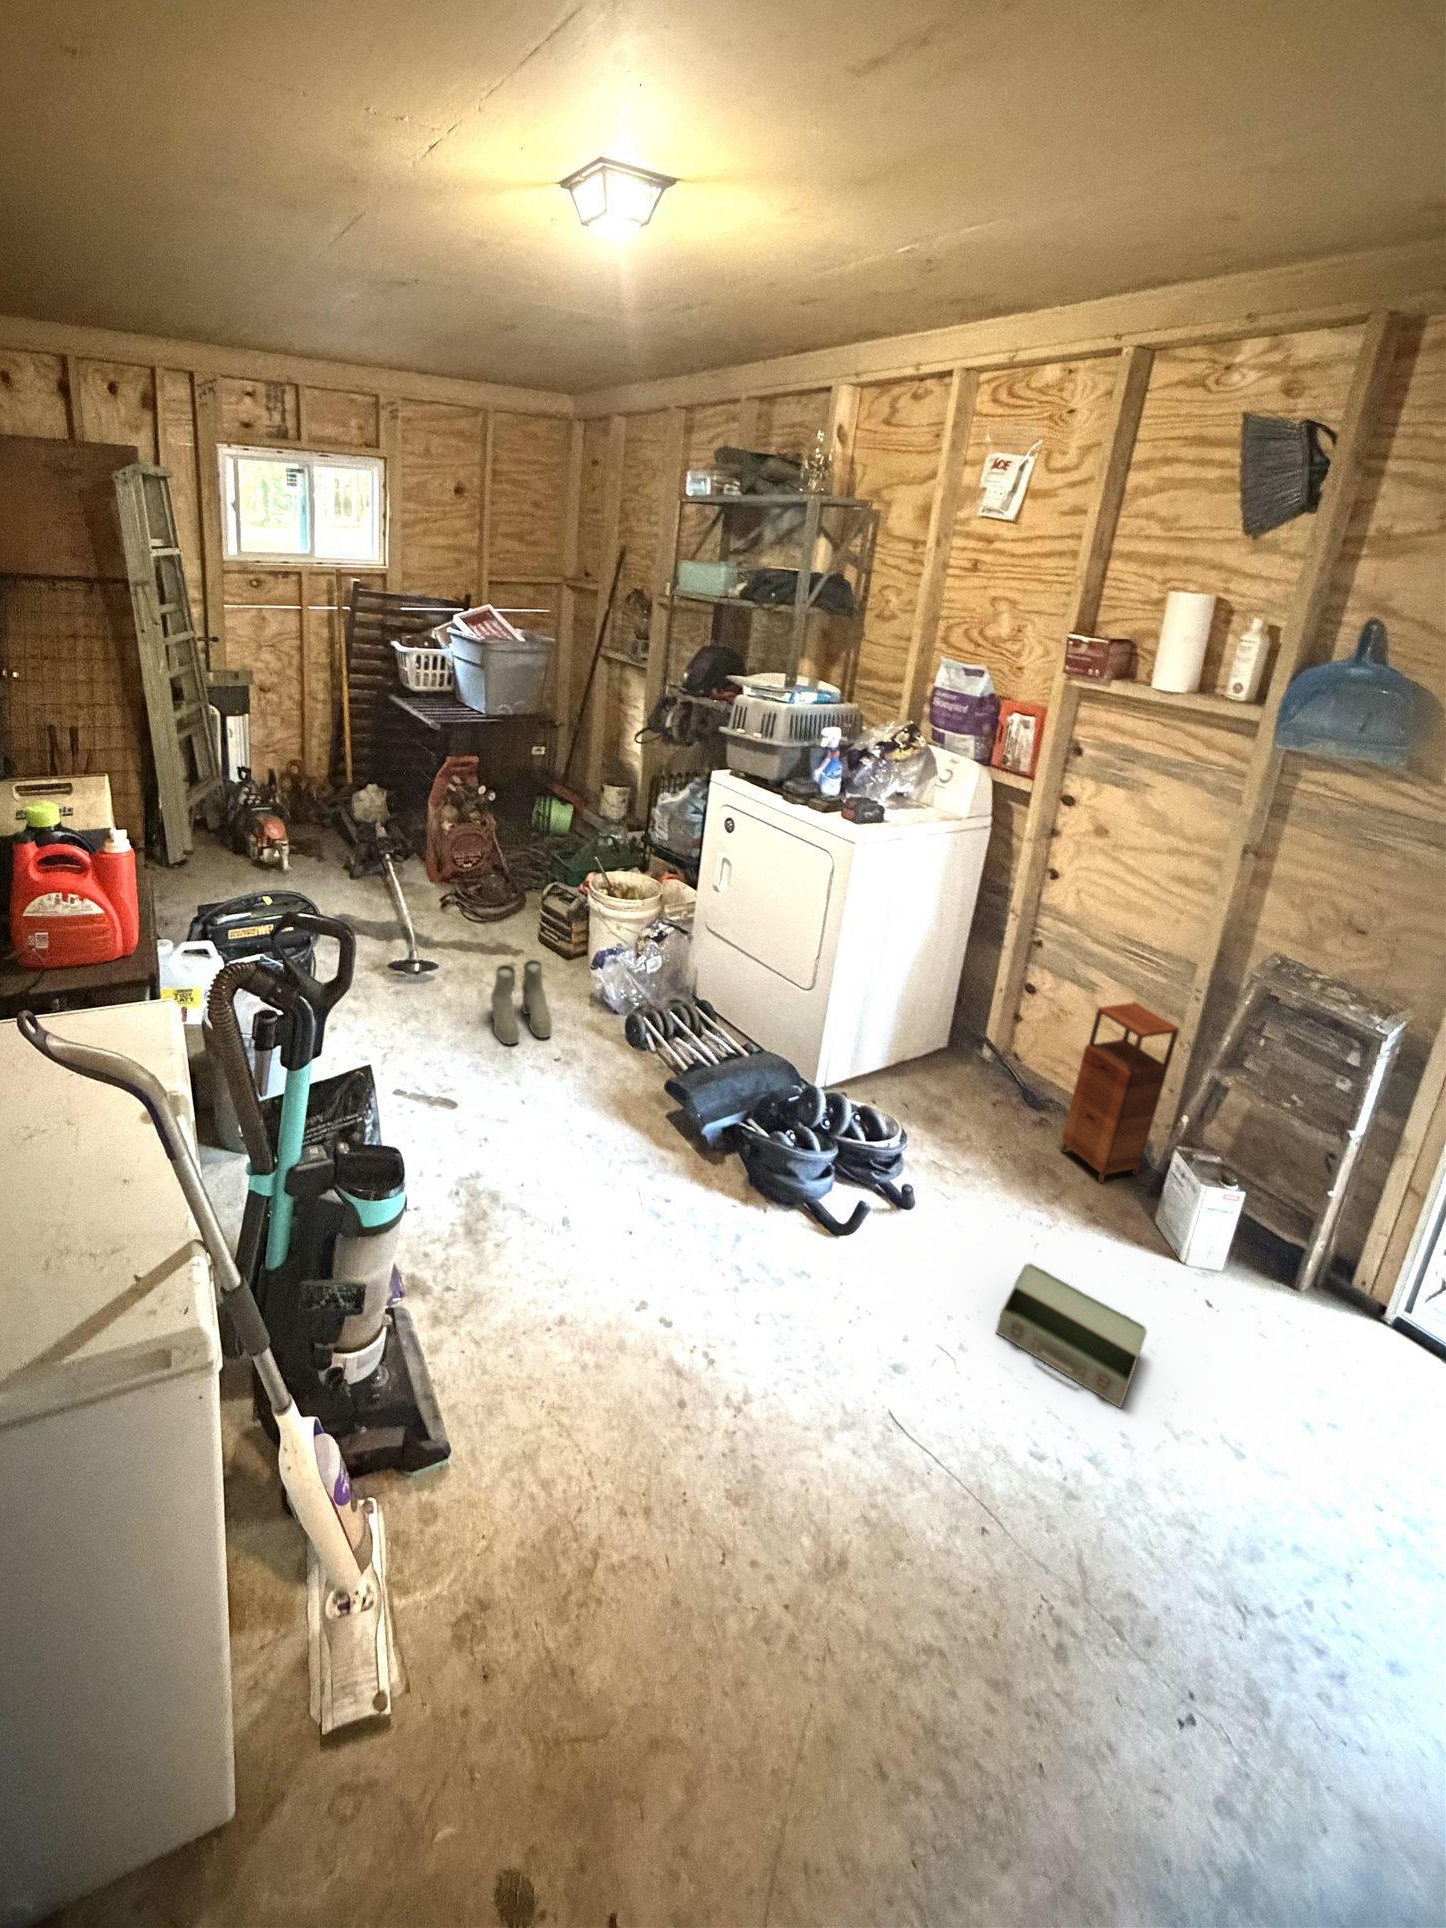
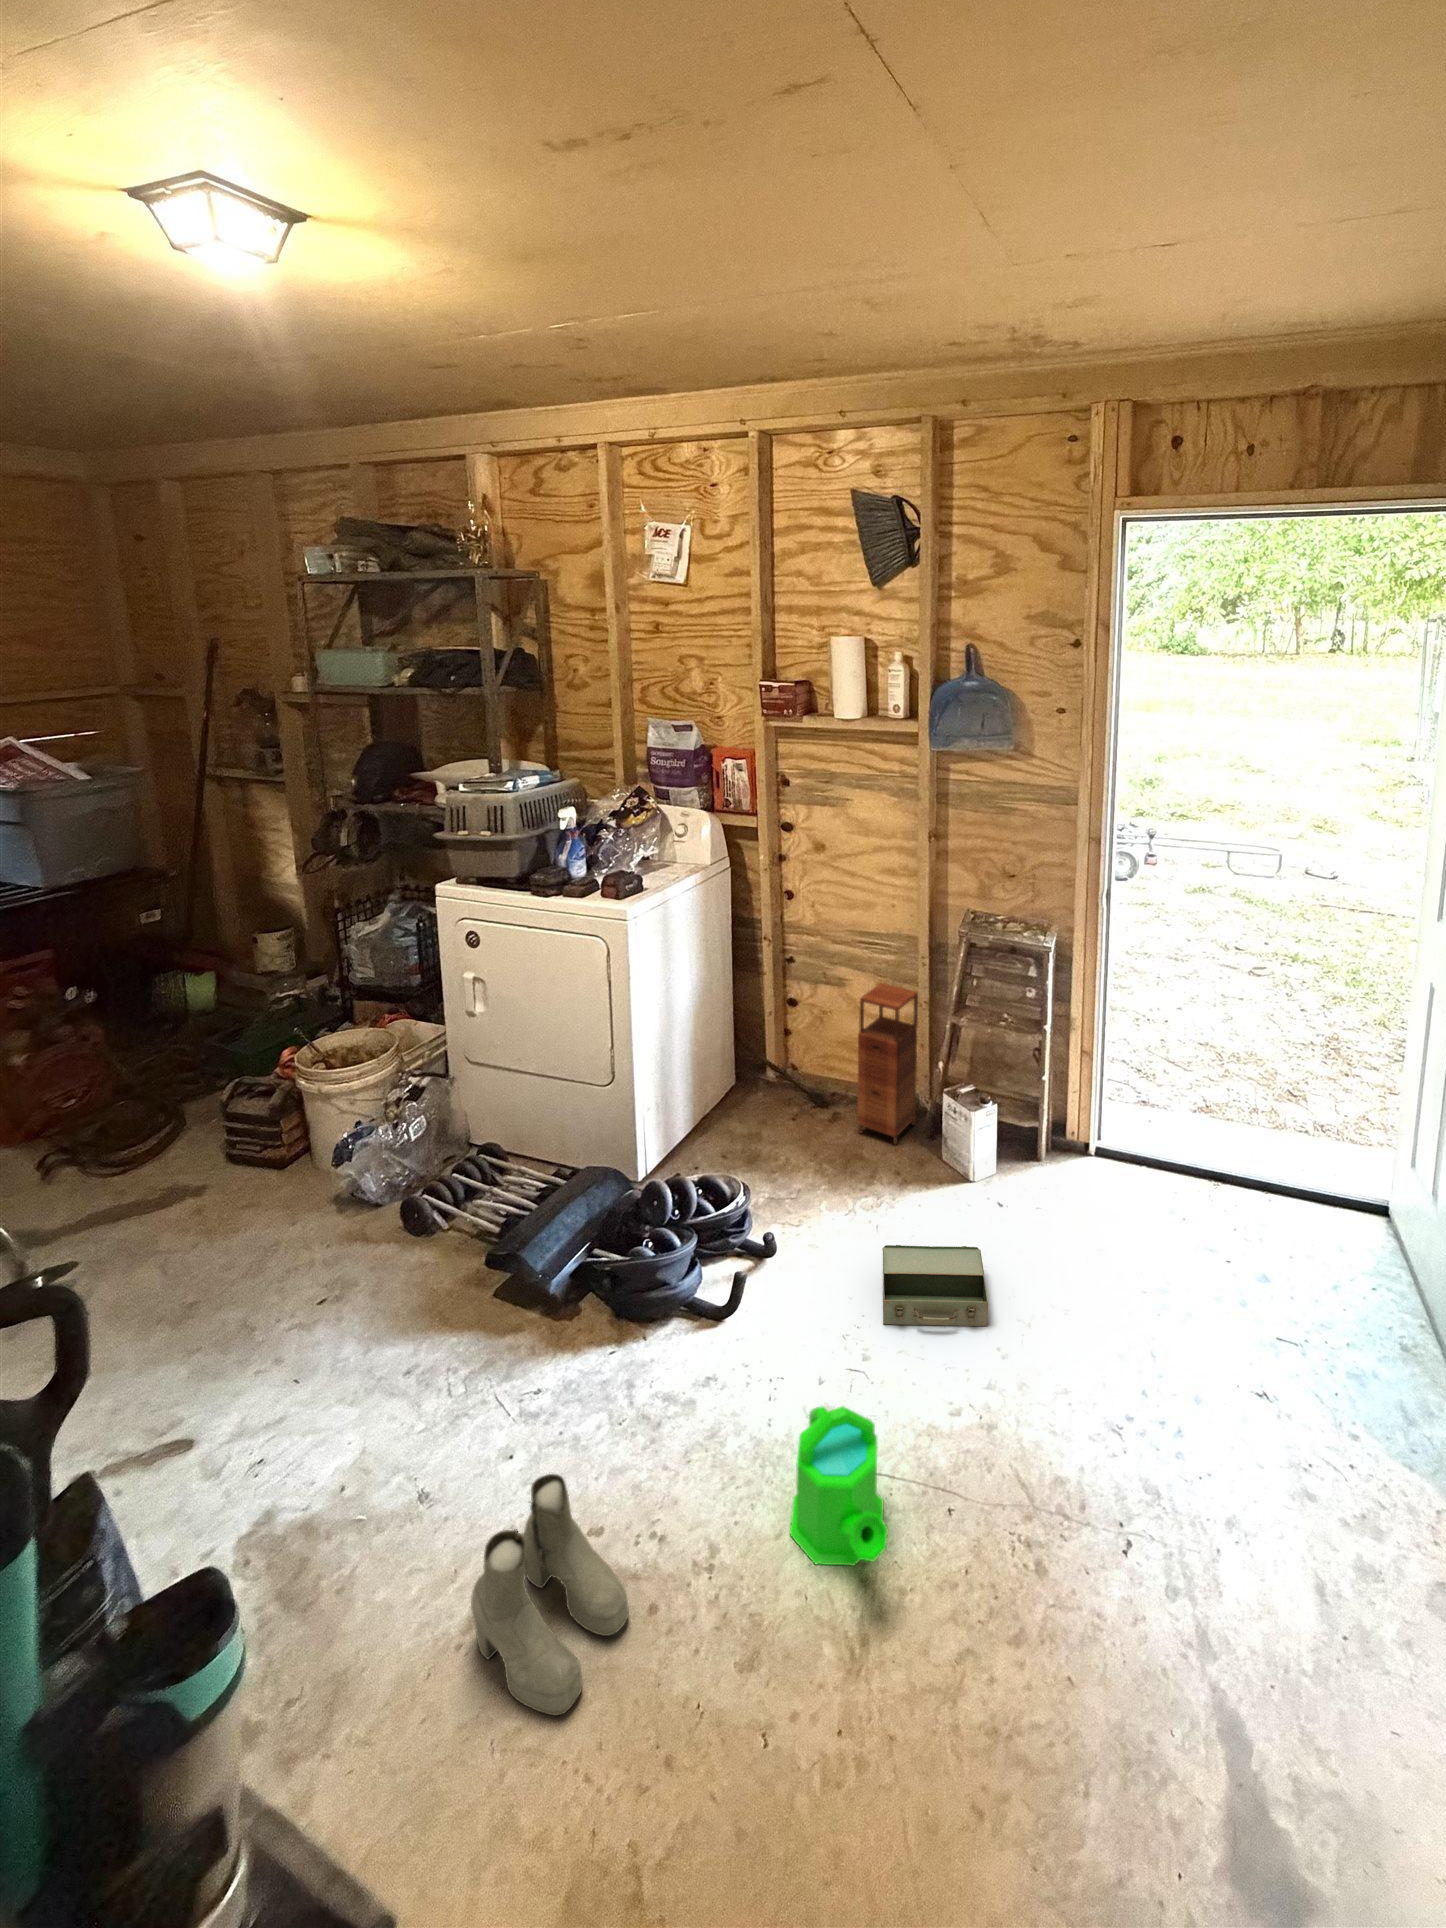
boots: present [491,960,552,1044] -> present [471,1474,629,1716]
watering can: none [815,1348,923,1500] -> present [790,1406,888,1566]

